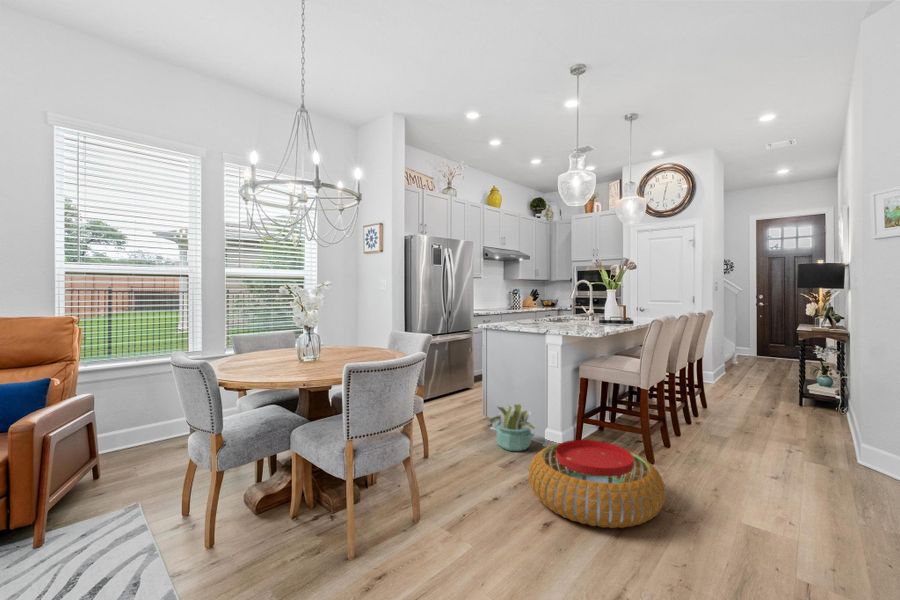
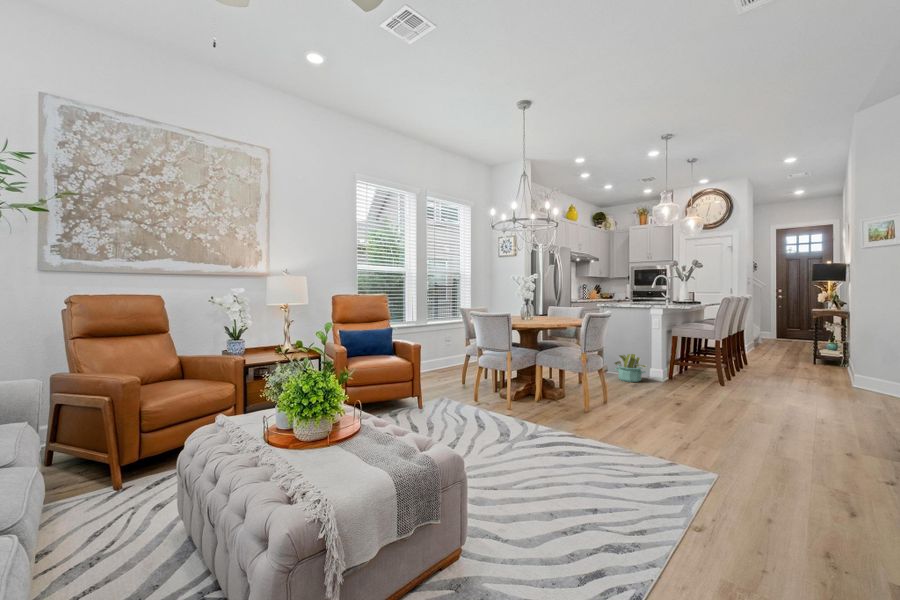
pouf: present [529,440,665,528] -> none [656,368,743,406]

